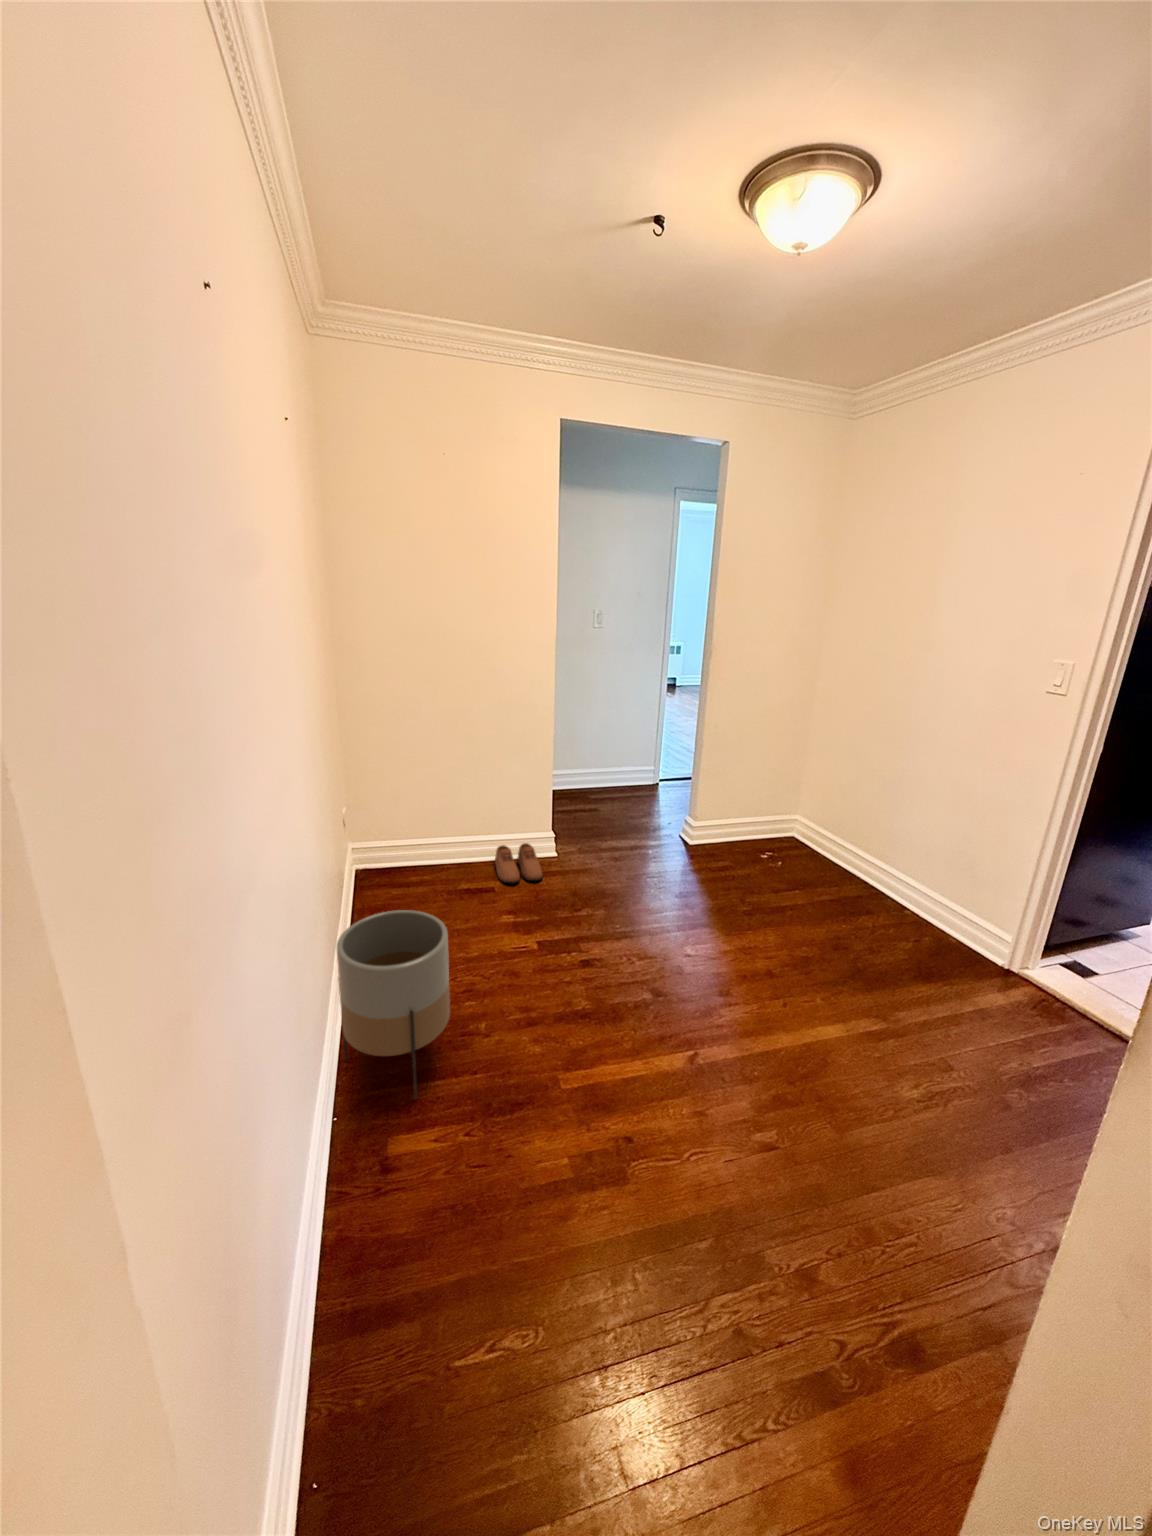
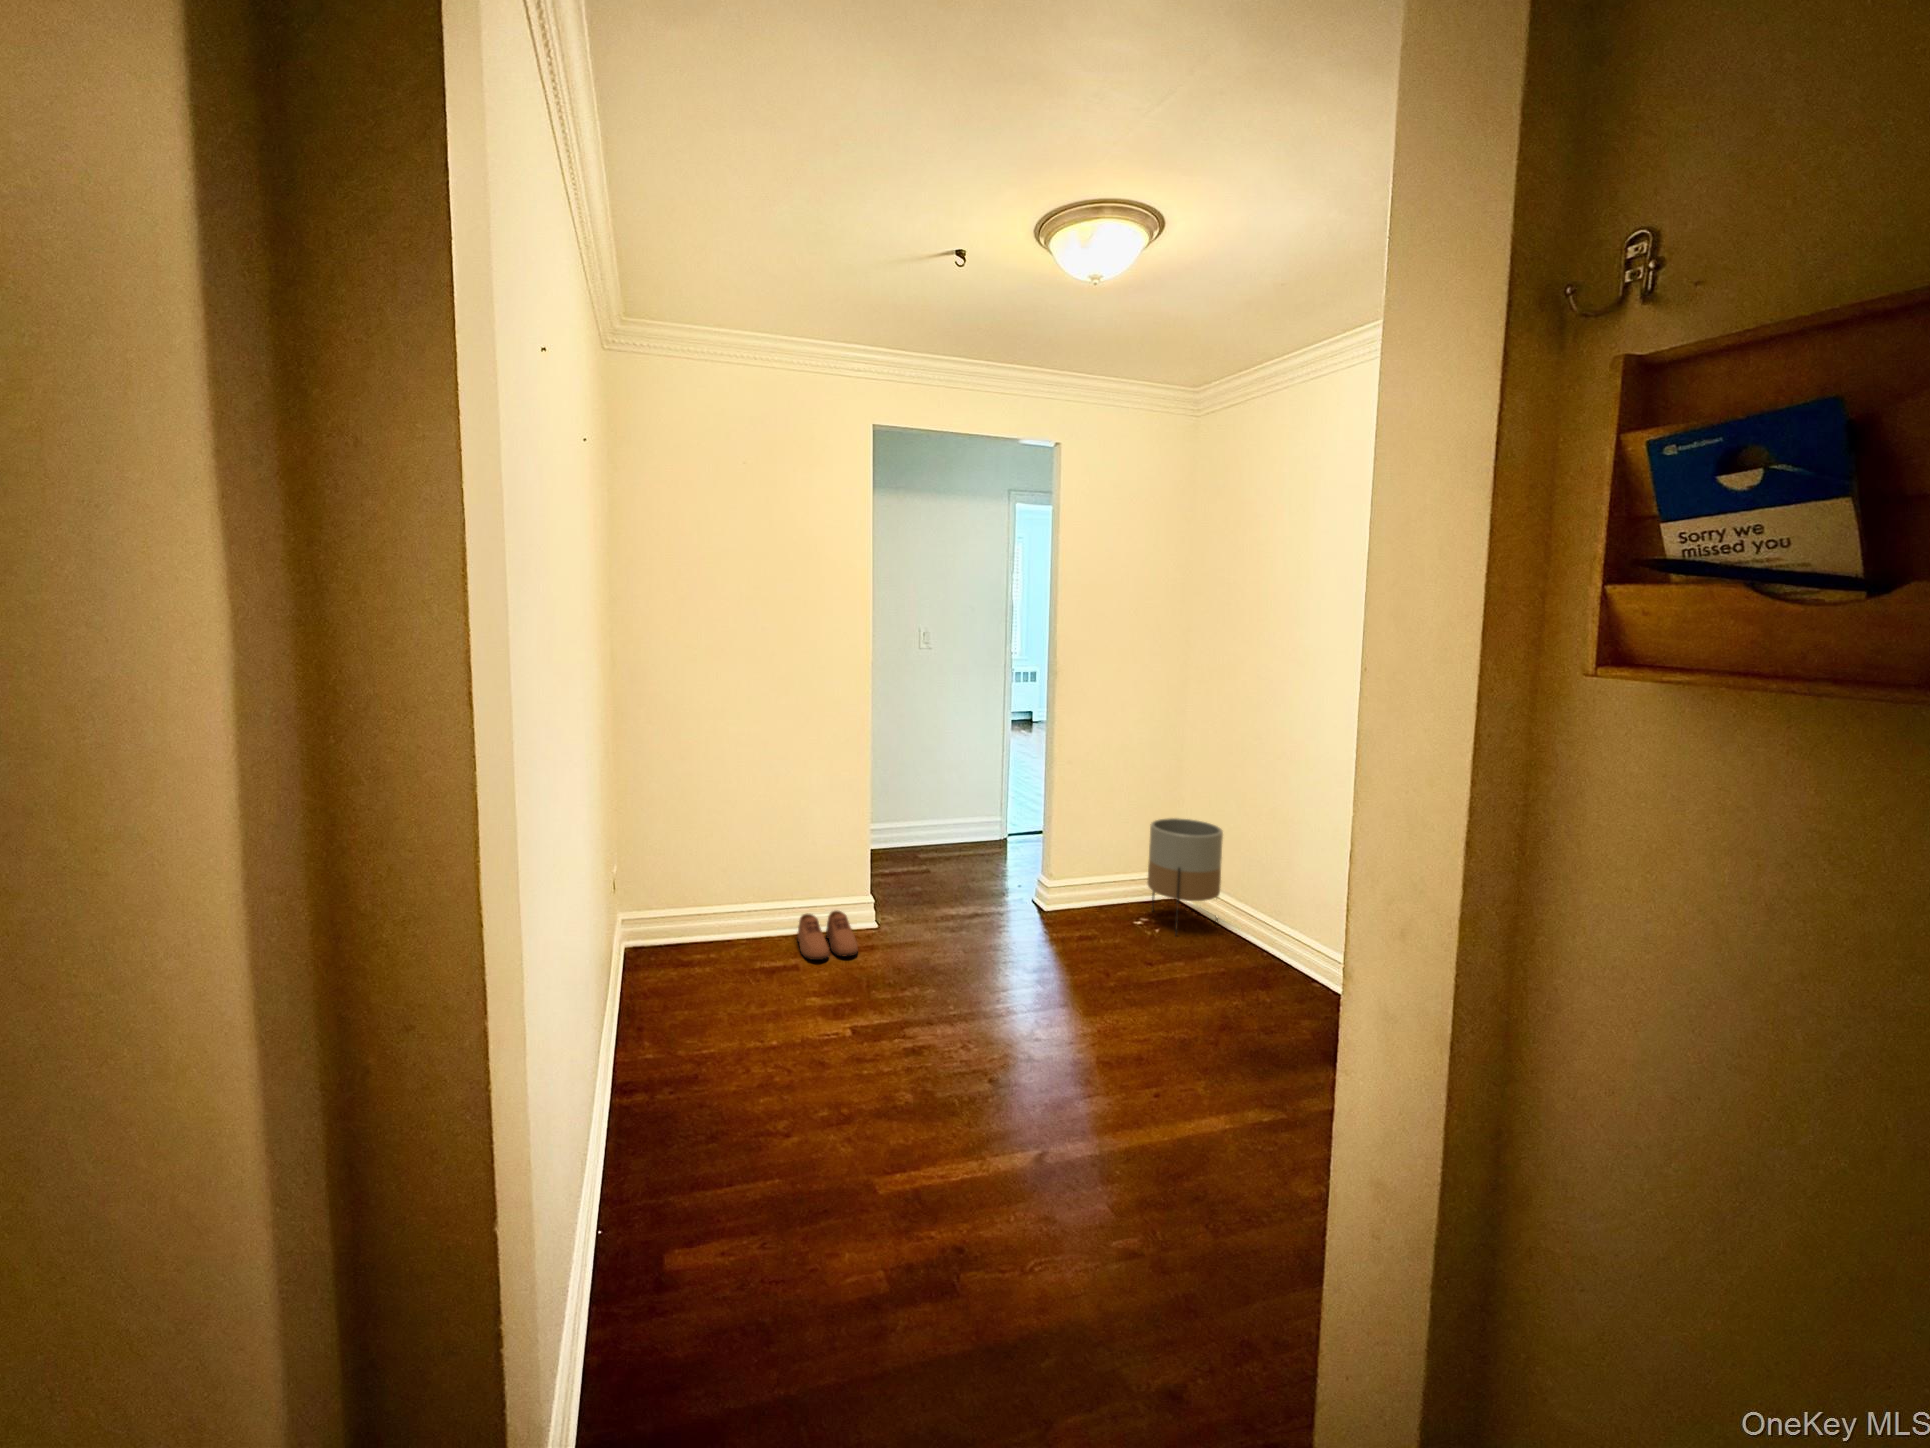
planter: present [337,910,450,1100] -> present [1147,818,1223,935]

